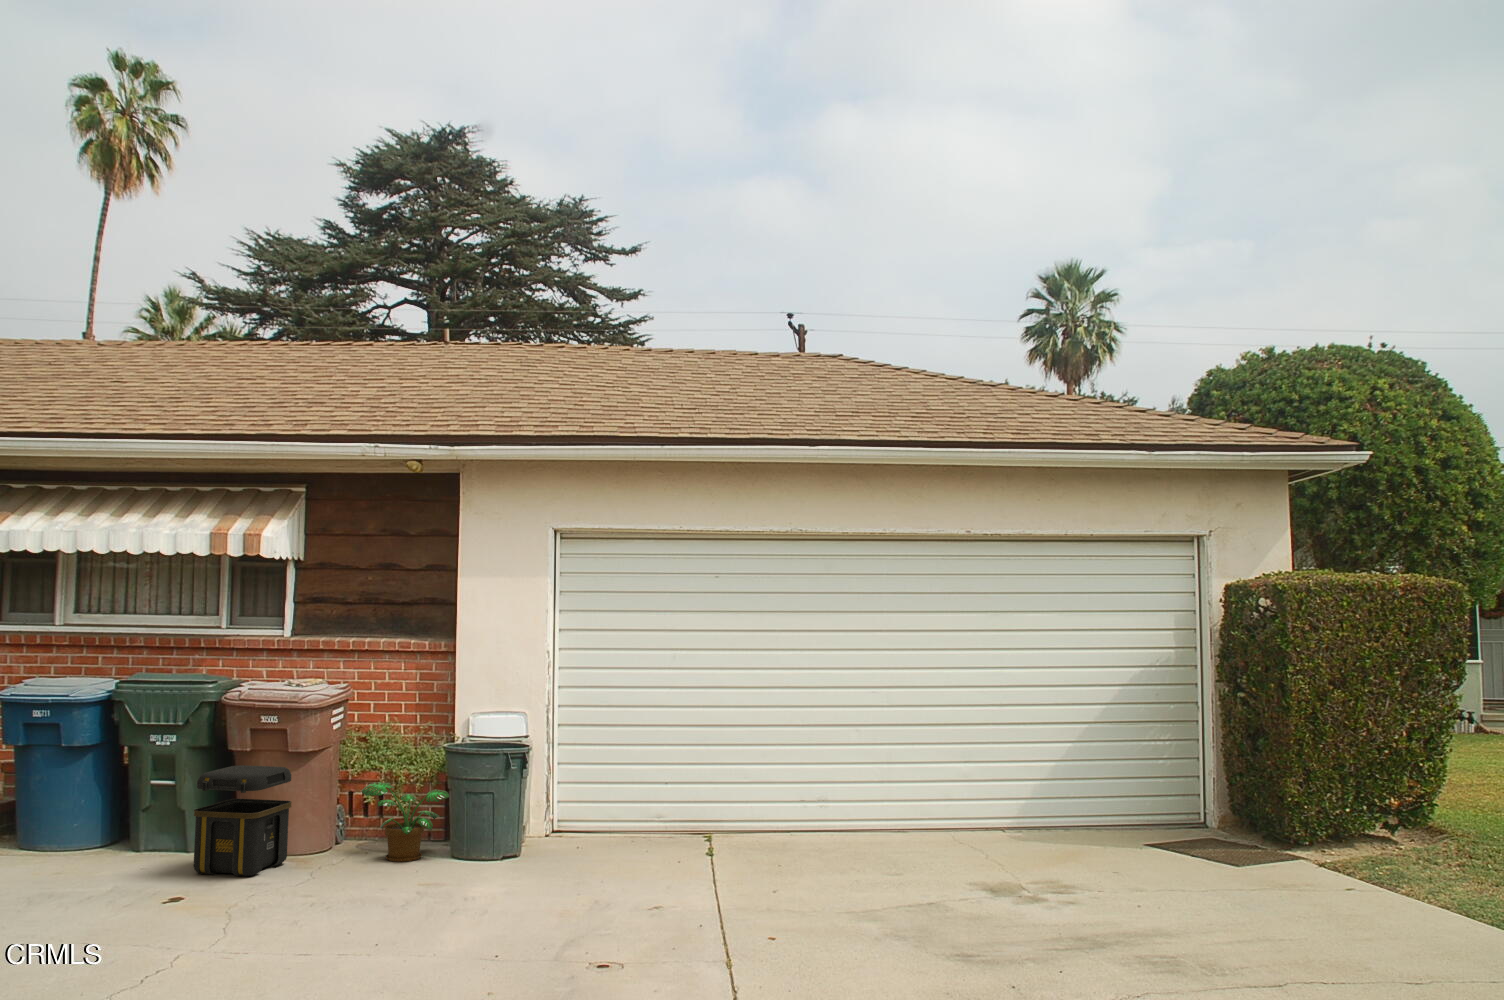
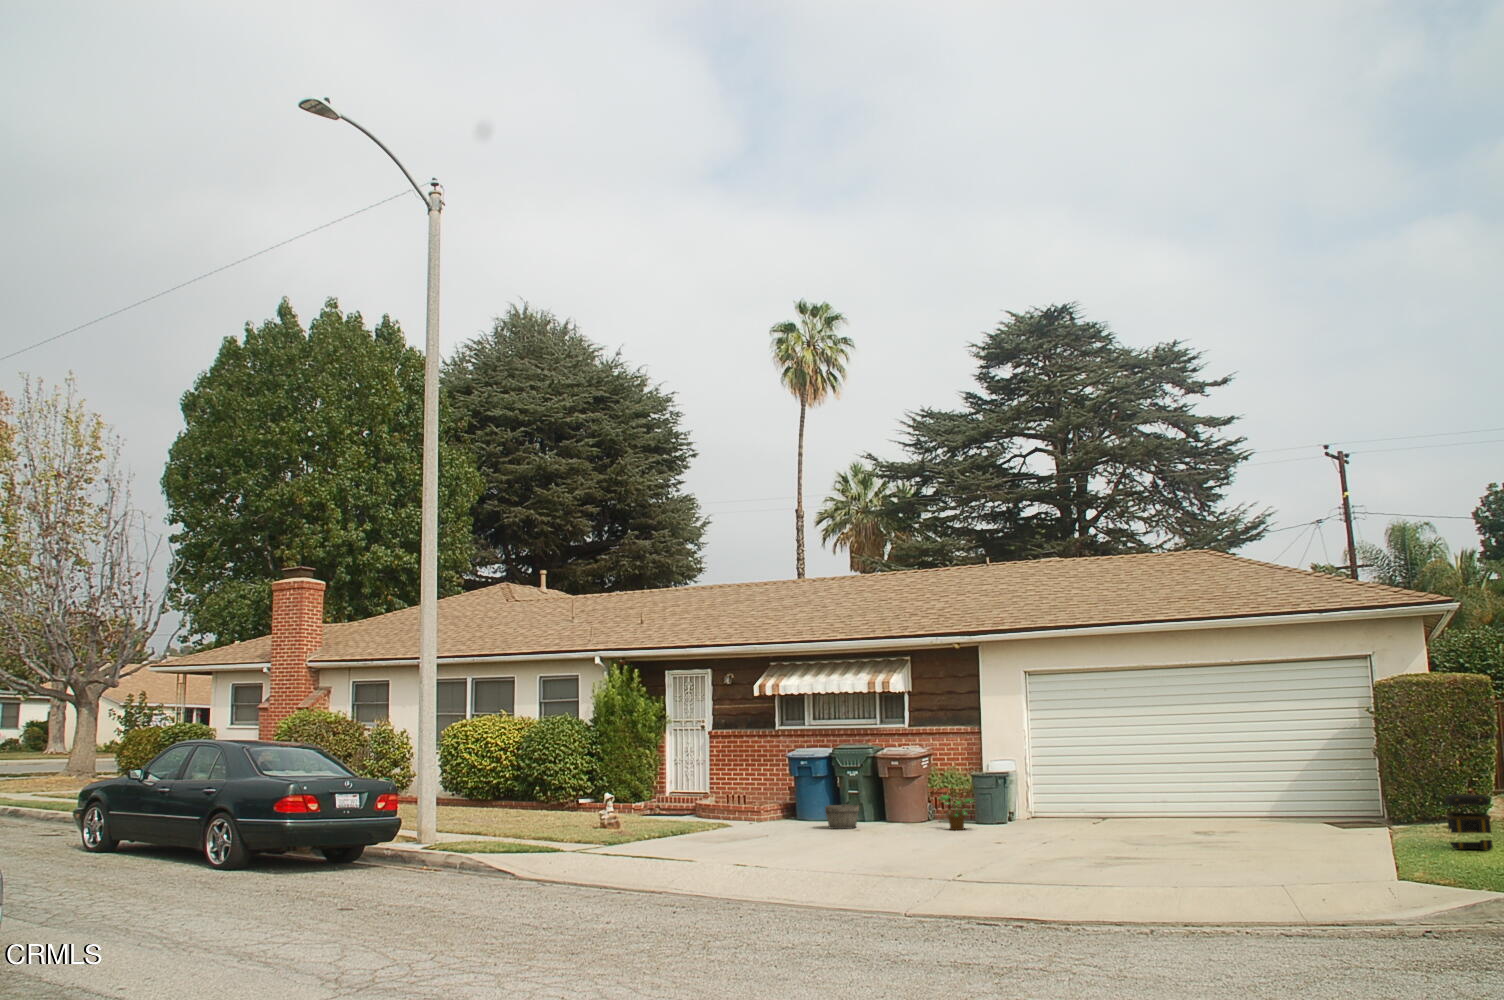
toolbox: present [193,765,292,876] -> present [1445,795,1492,851]
wooden bucket: none [81,798,172,875] -> present [825,804,859,829]

